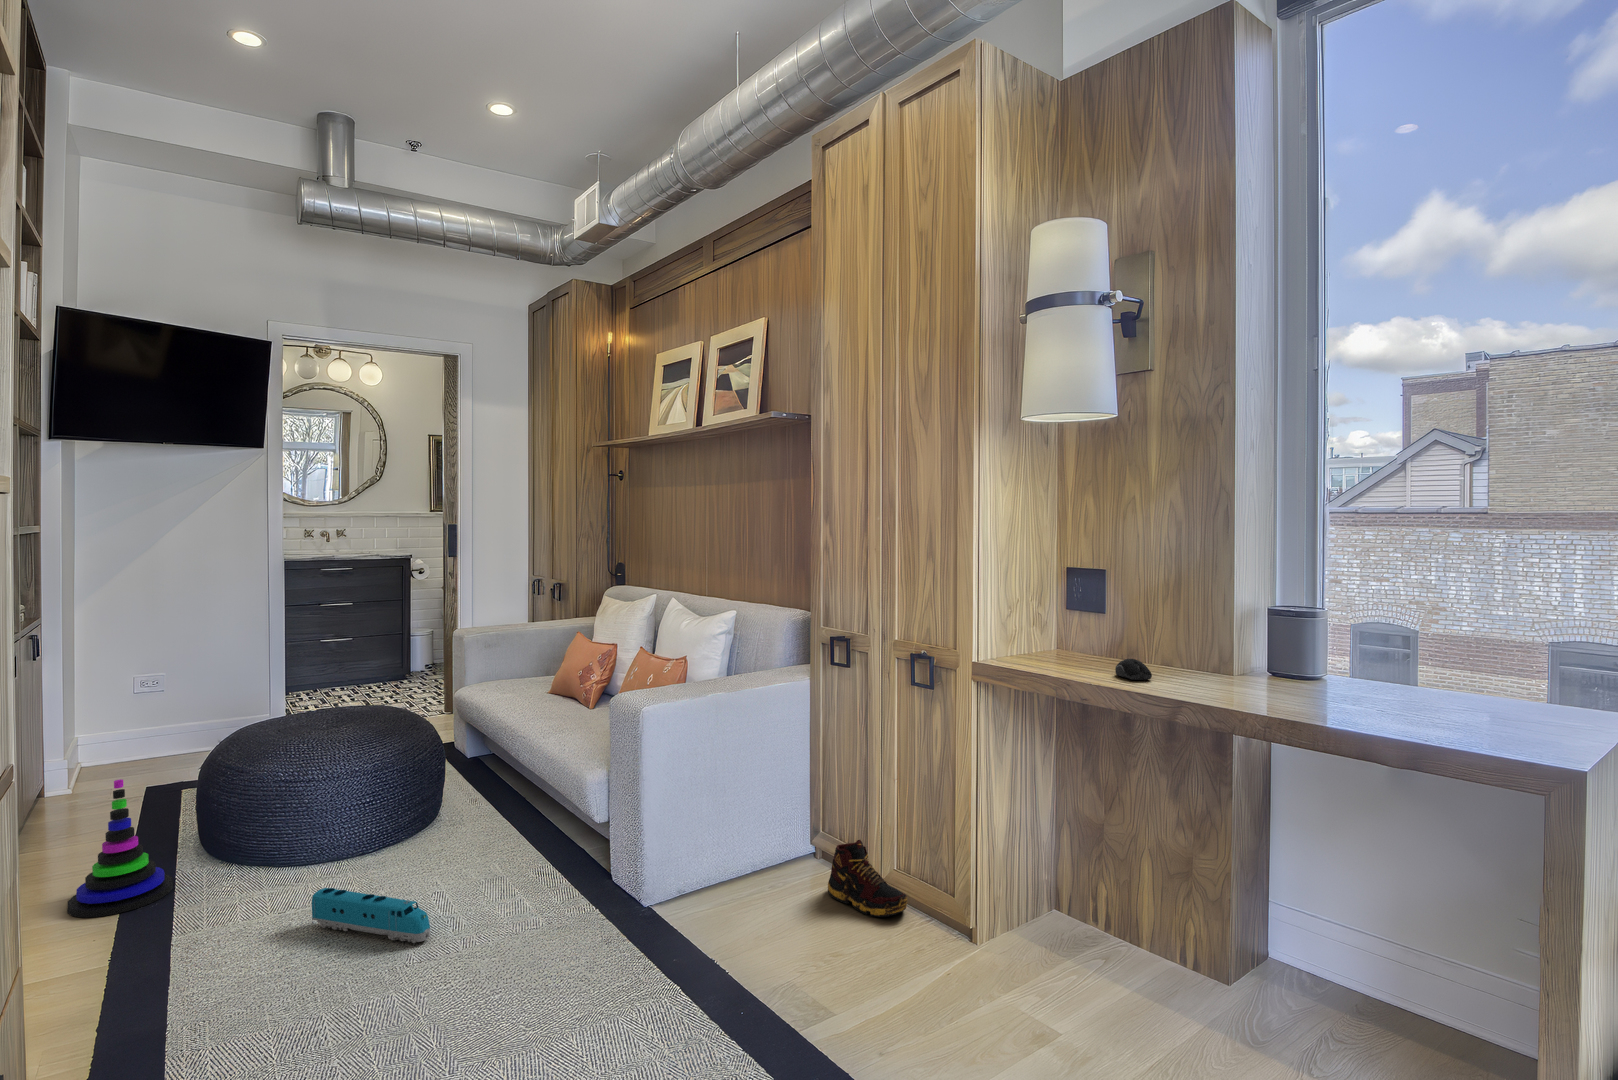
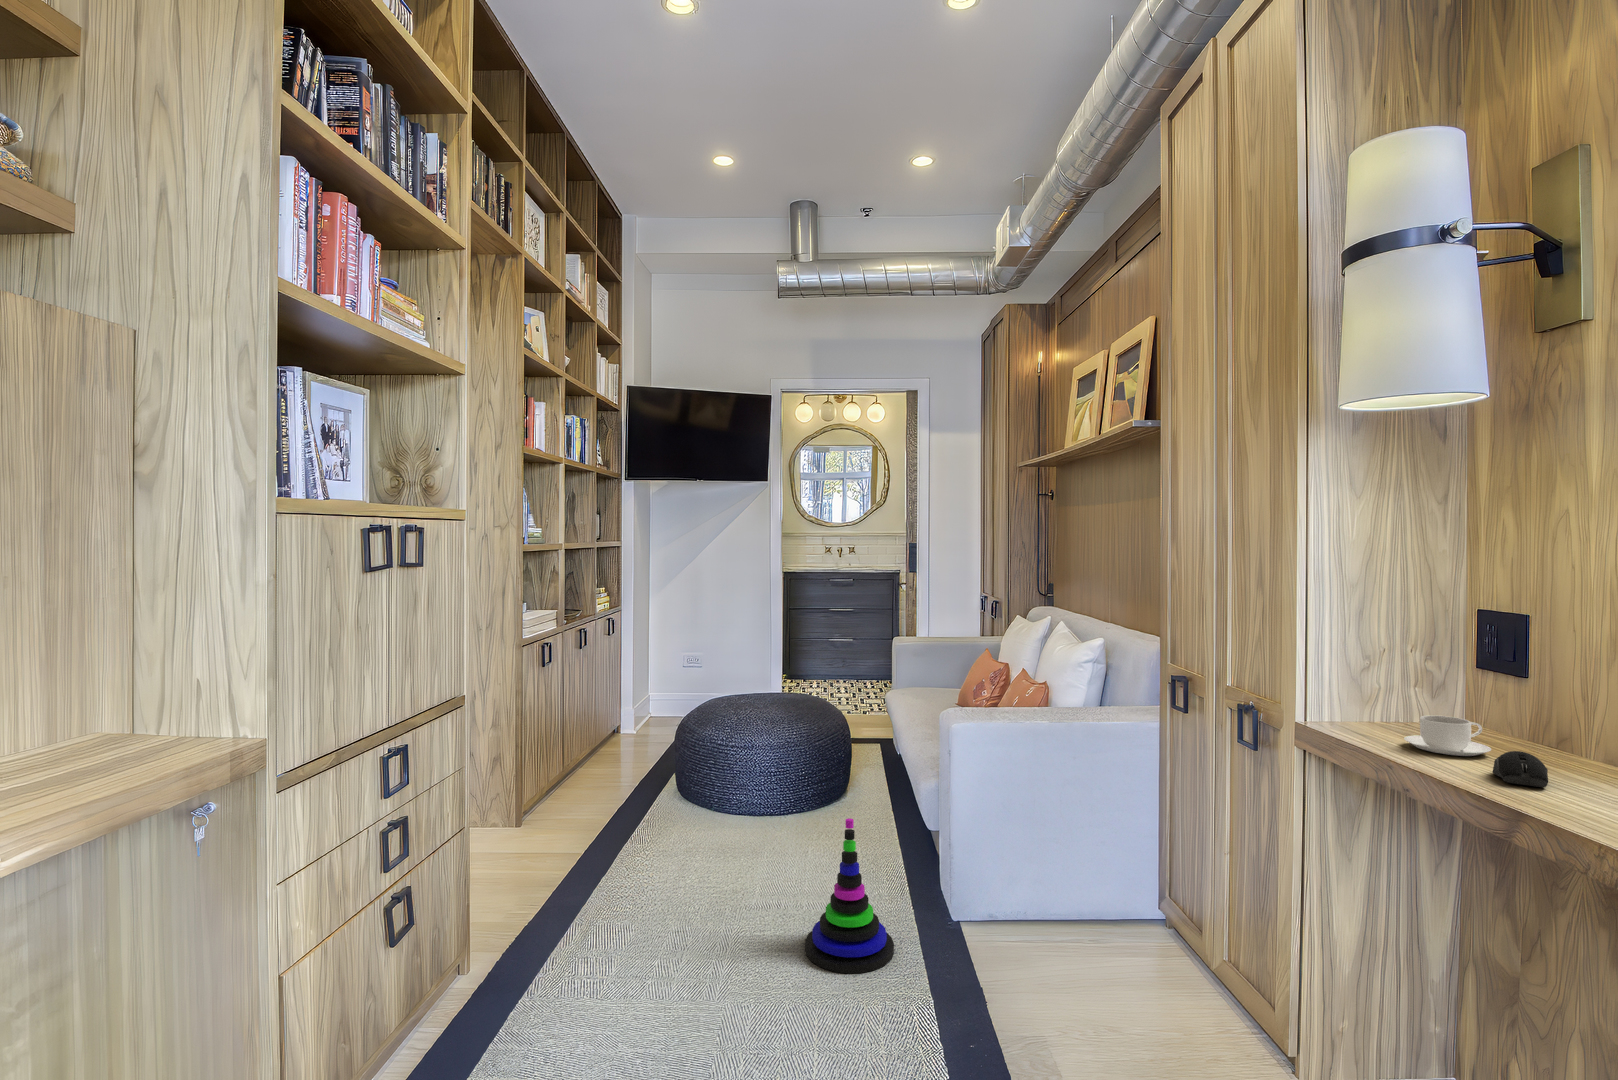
coffee cup: none [1046,642,1097,668] -> present [1404,715,1491,756]
stacking toy: present [67,779,173,918] -> present [805,818,894,973]
shoe: present [828,840,907,917] -> none [1150,922,1236,1026]
toy train: present [312,888,431,943] -> none [701,830,767,893]

